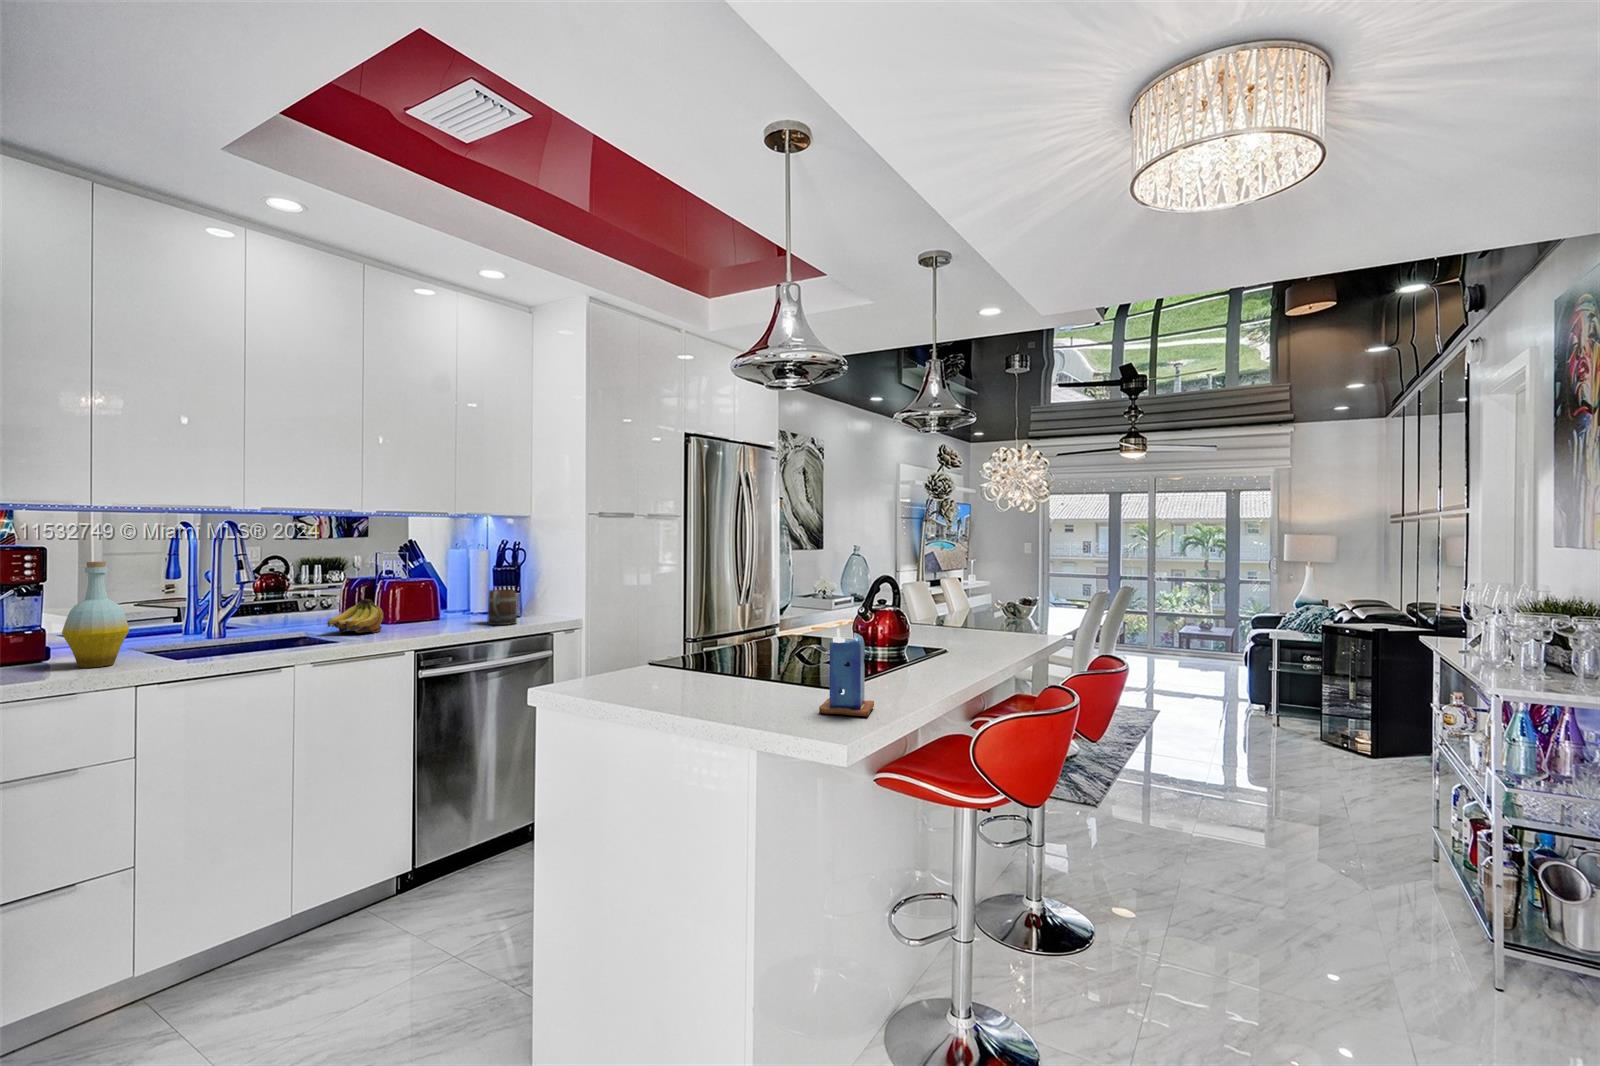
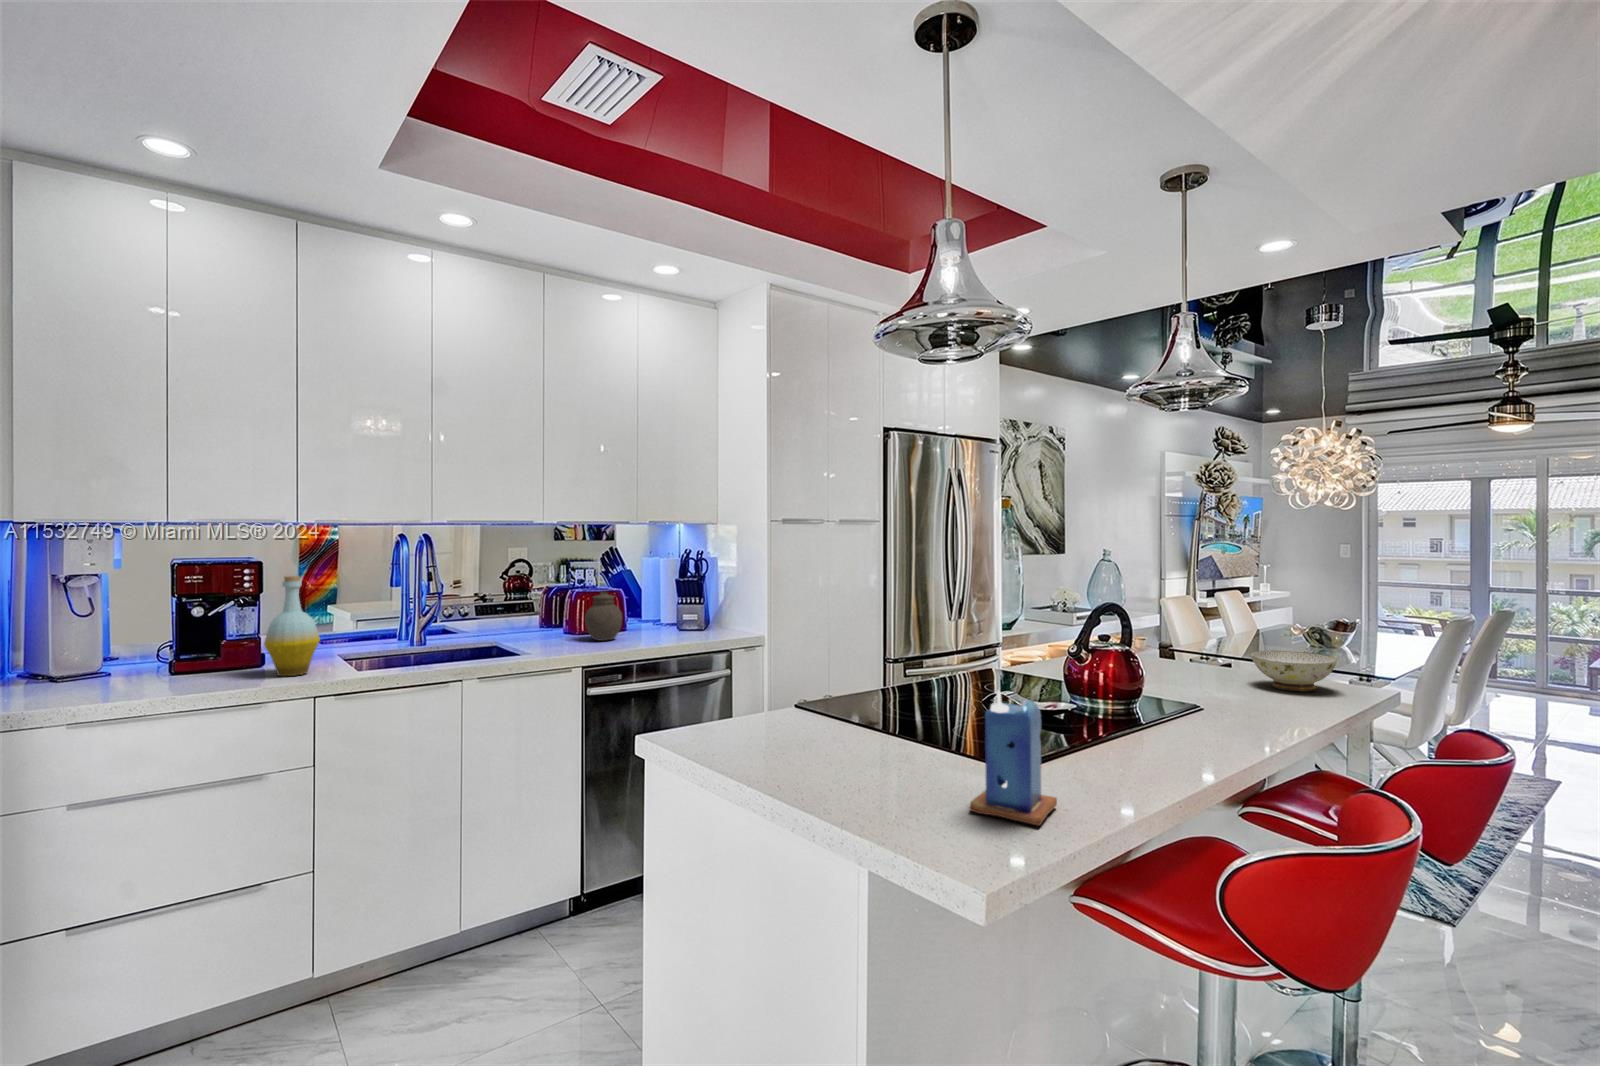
jar: none [405,579,445,627] -> present [585,591,622,641]
mug: present [487,589,517,625] -> none [664,602,693,641]
fruit: present [327,599,383,633] -> none [509,611,563,645]
ceramic bowl: none [976,613,1030,640] -> present [1251,650,1337,691]

